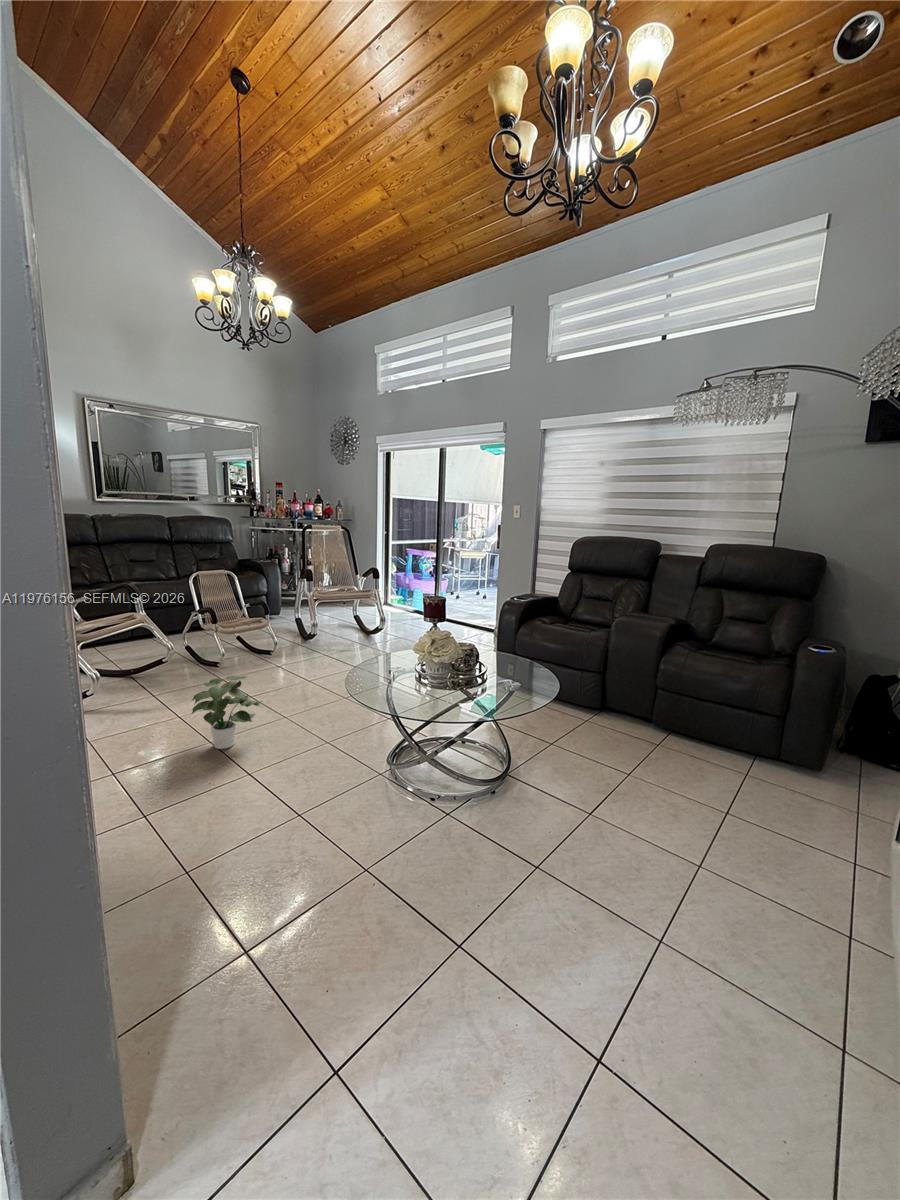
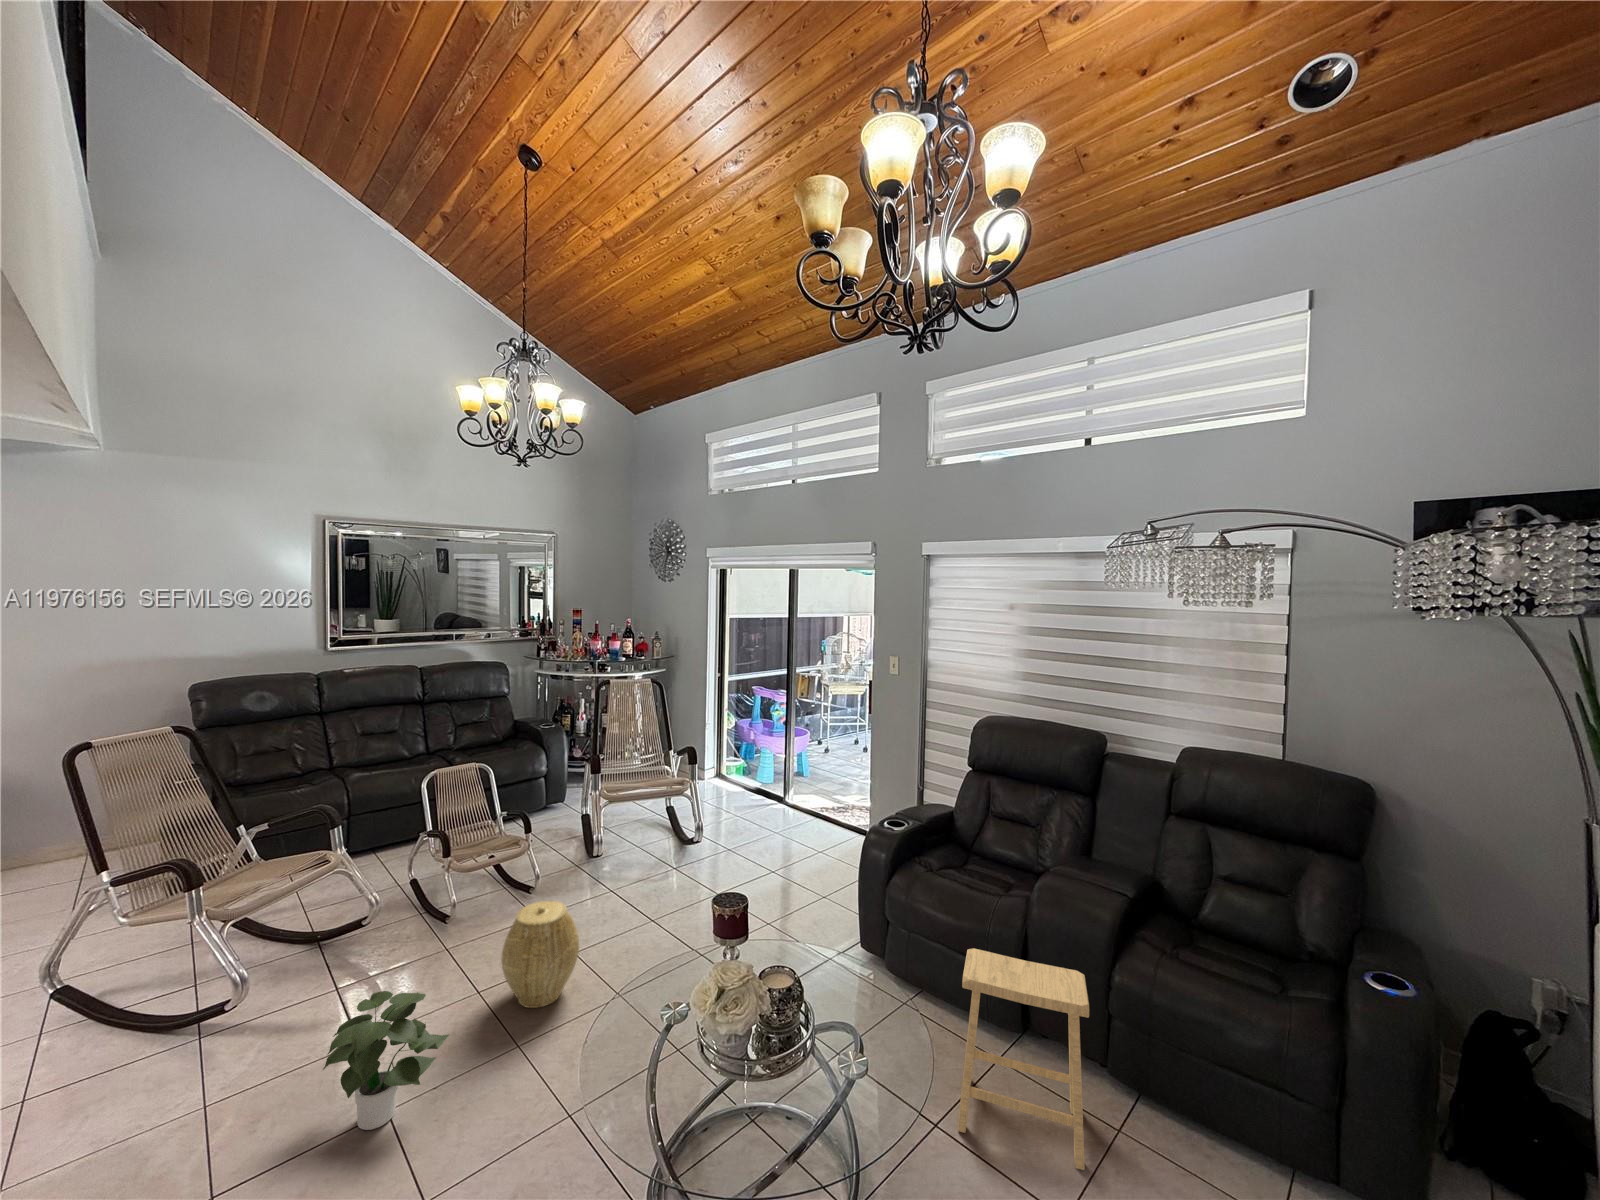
woven basket: none [279,643,327,703] -> present [501,901,579,1008]
footstool: none [567,649,647,754] -> present [957,948,1089,1170]

